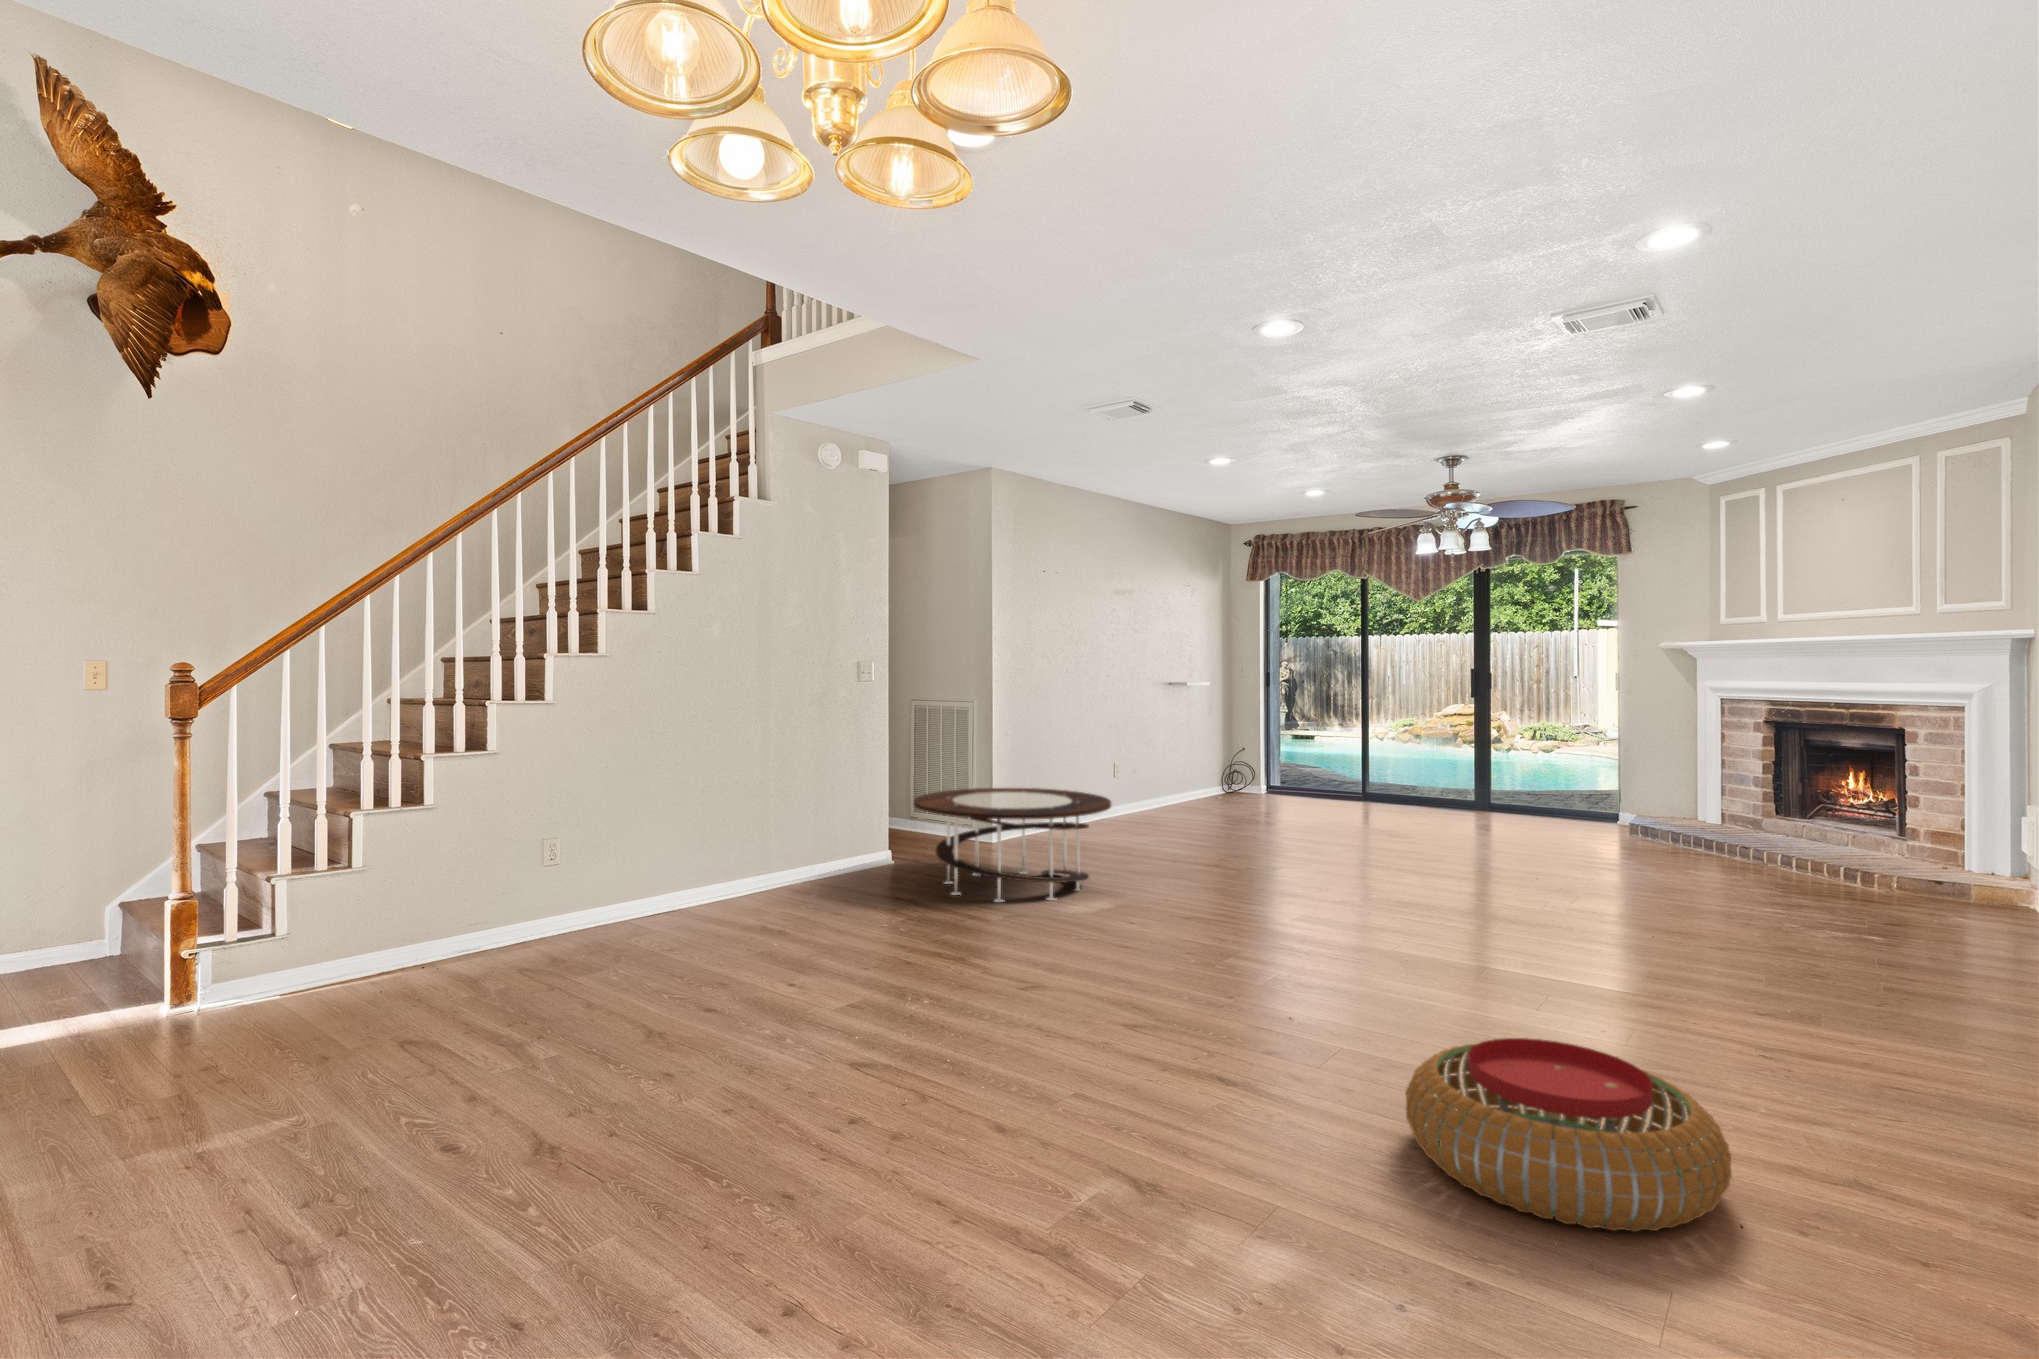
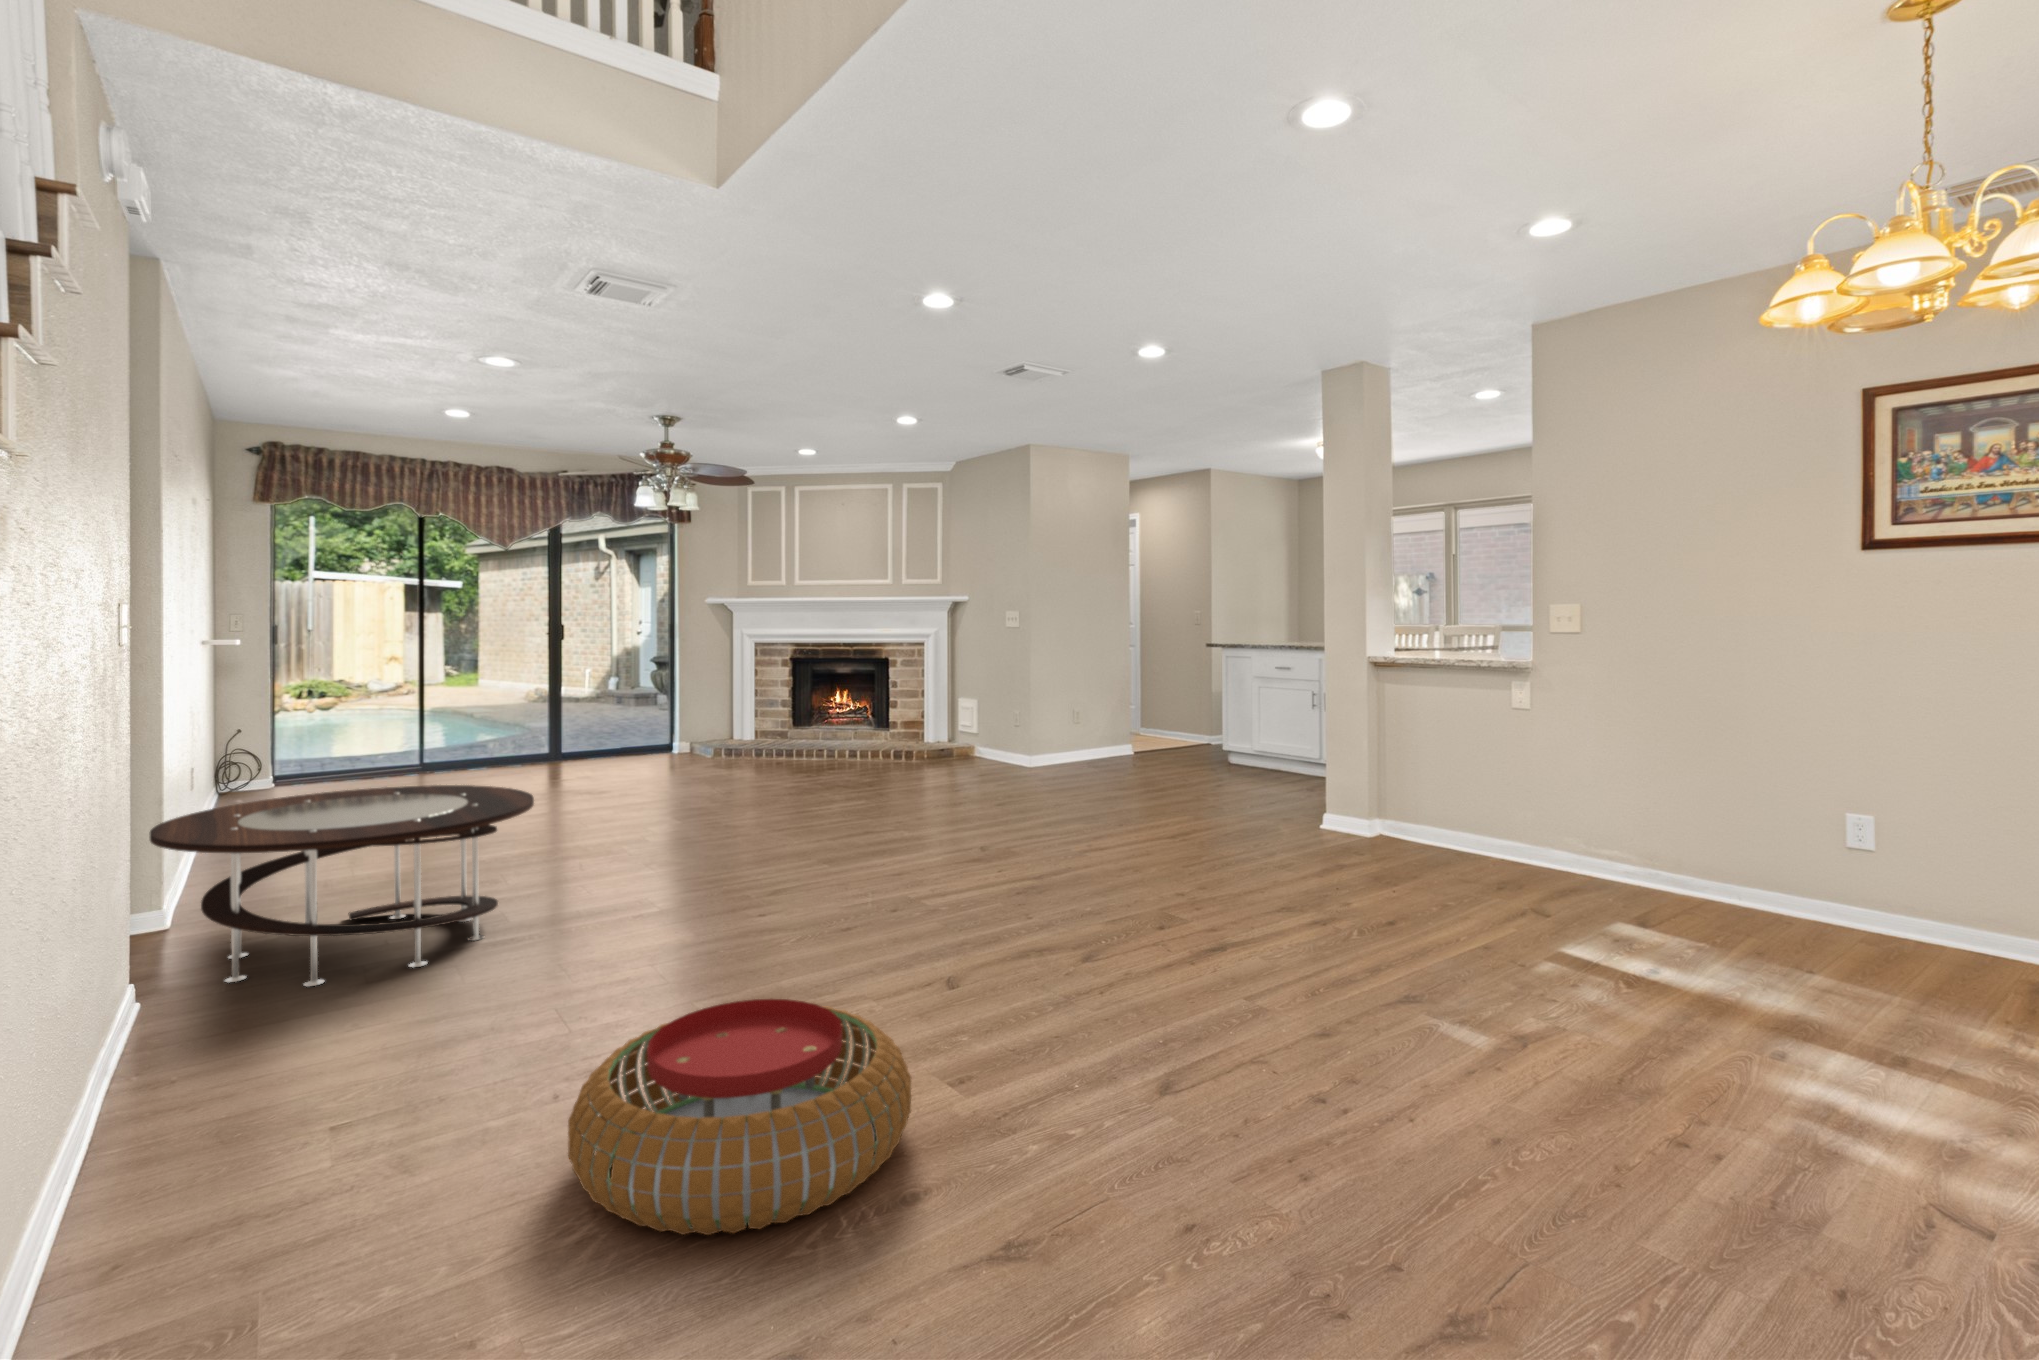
pouf: present [1406,1038,1732,1232] -> present [568,999,911,1235]

